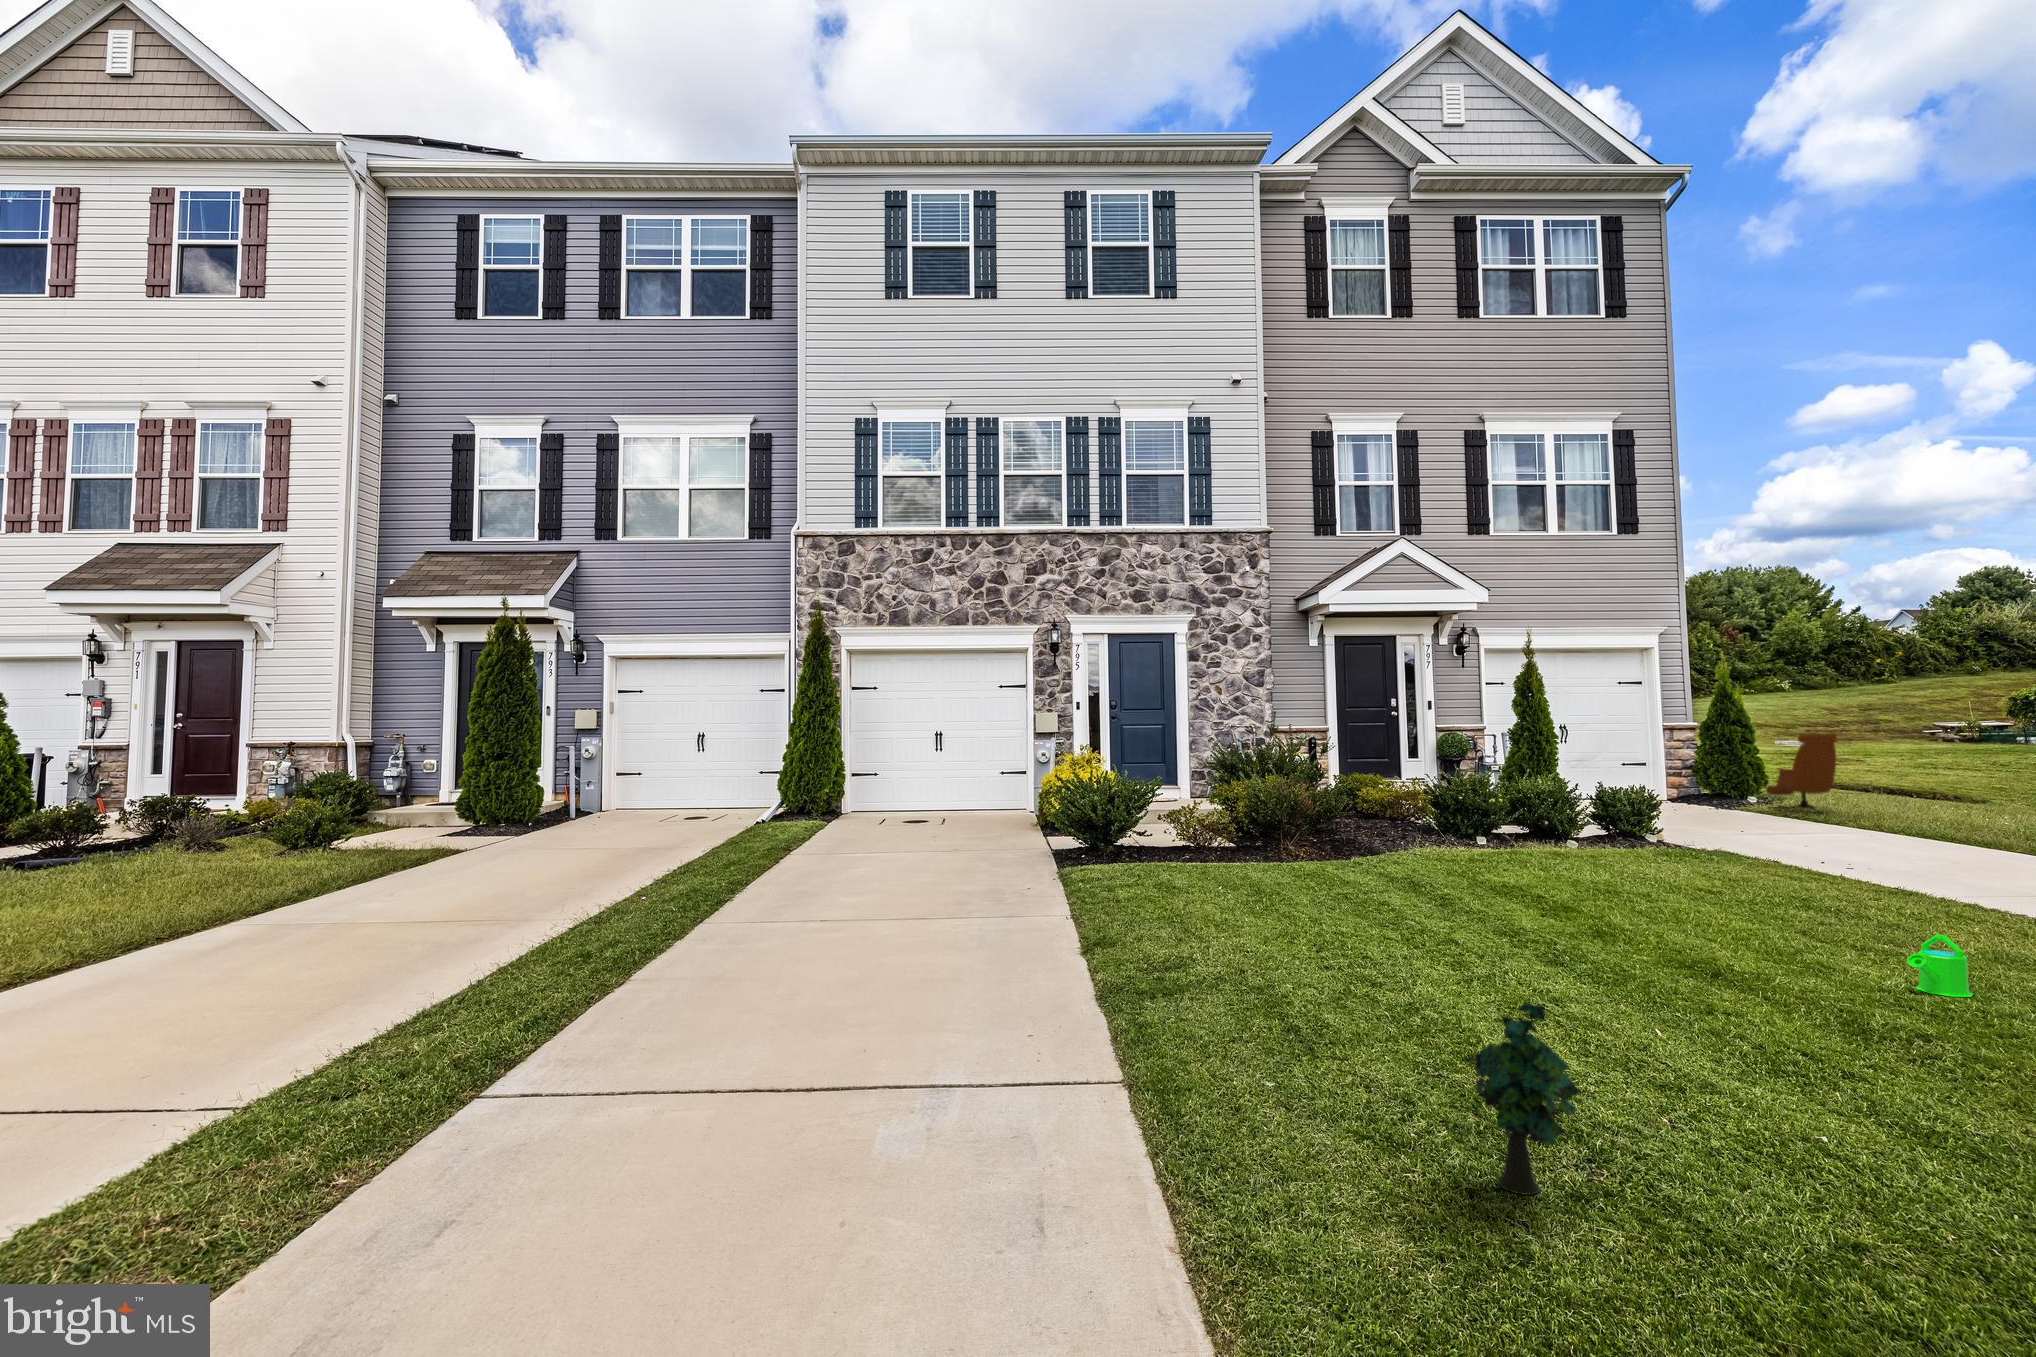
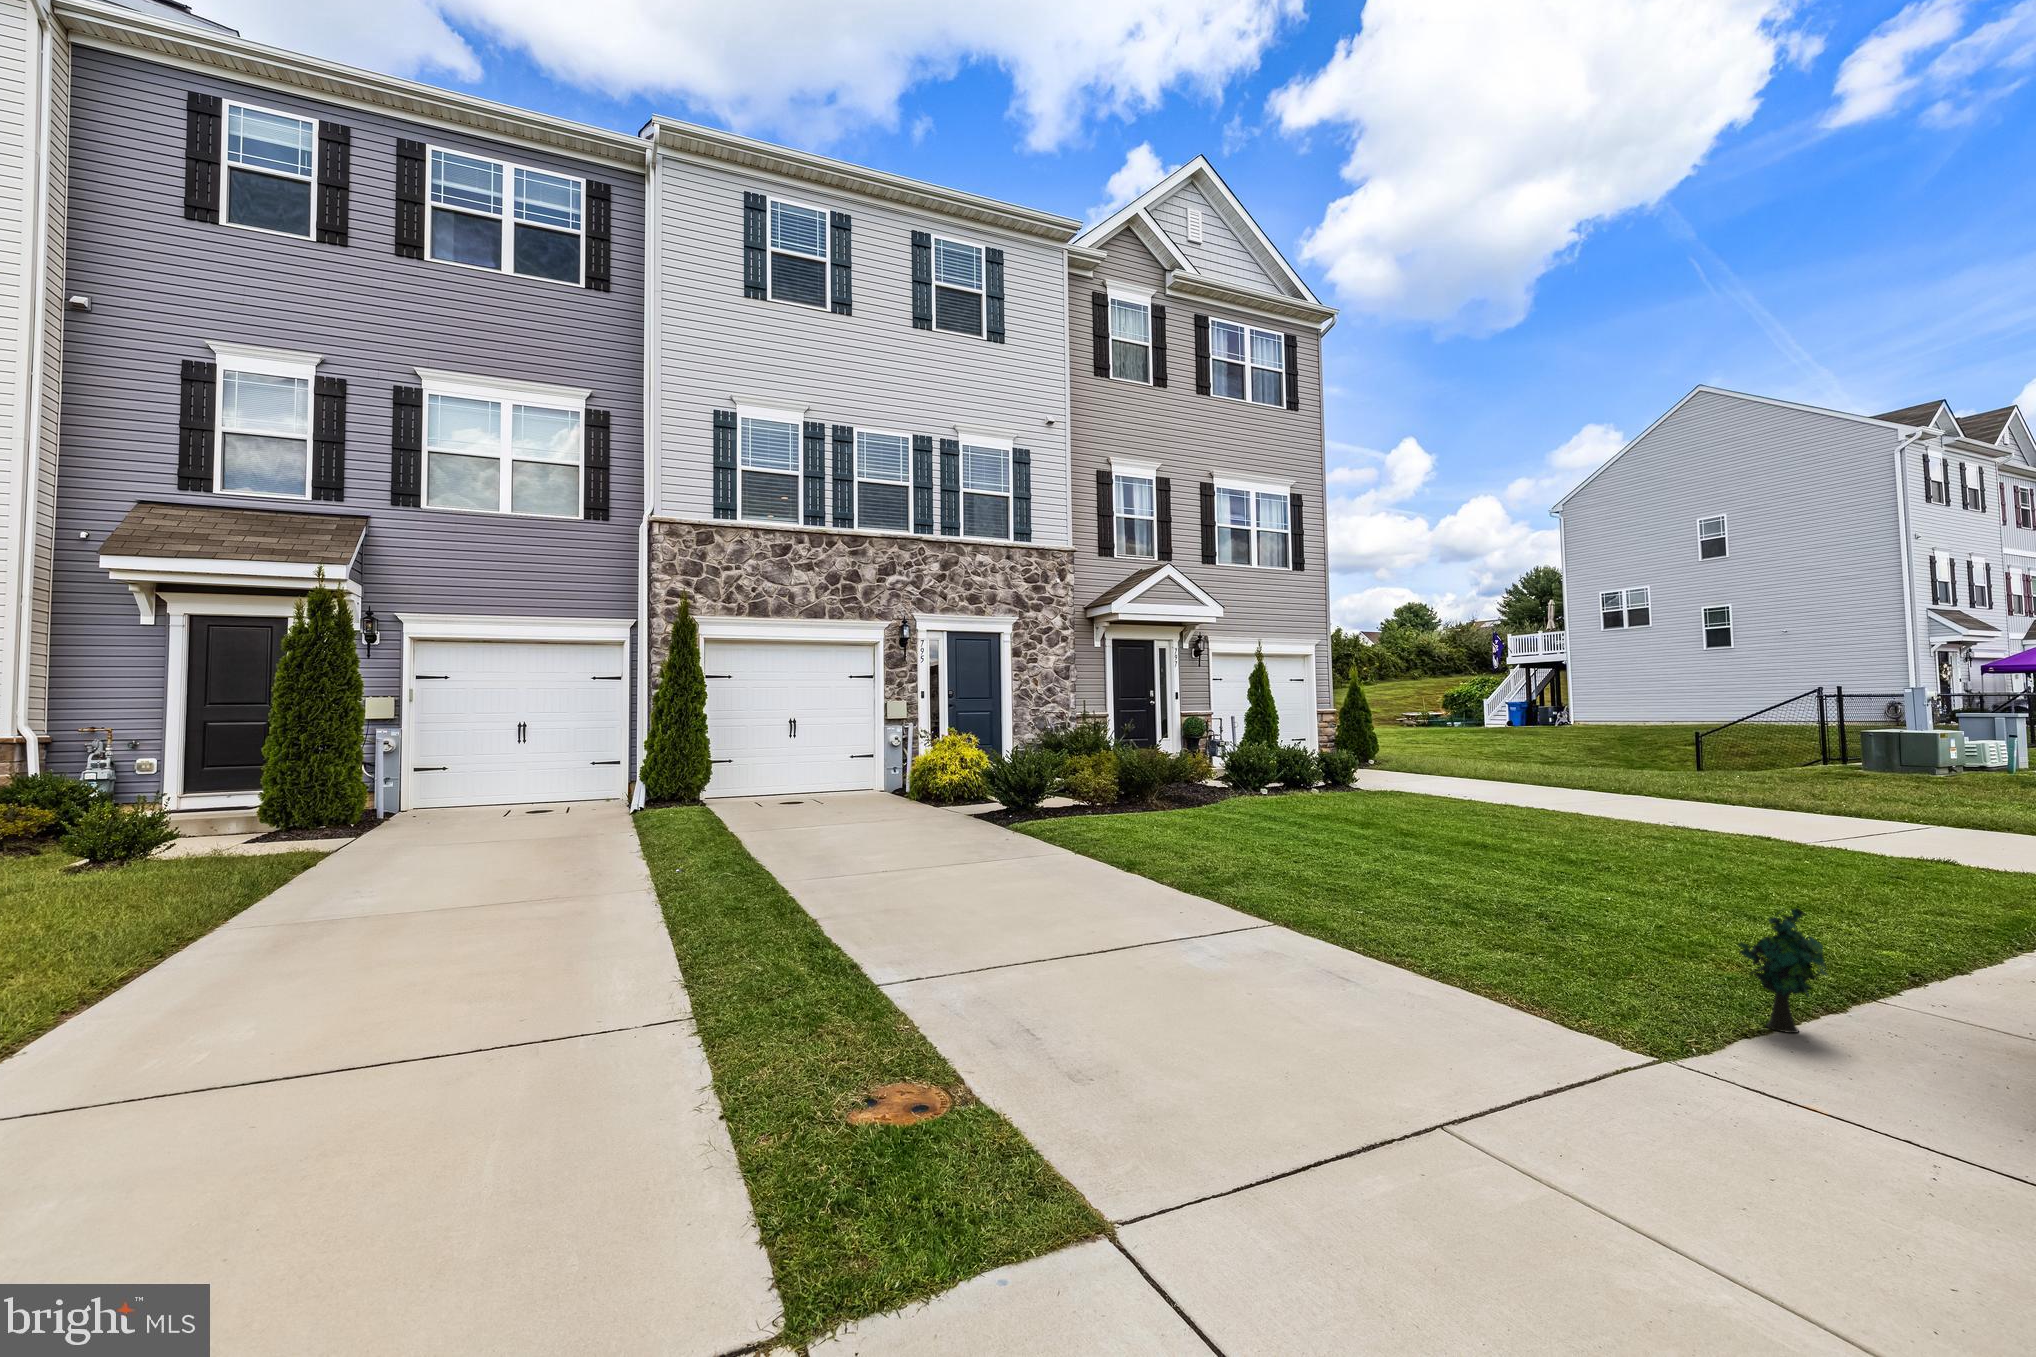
lounge chair: present [1766,734,1837,812] -> none [1374,716,1430,770]
watering can: present [1907,934,1973,997] -> none [1688,846,1723,883]

